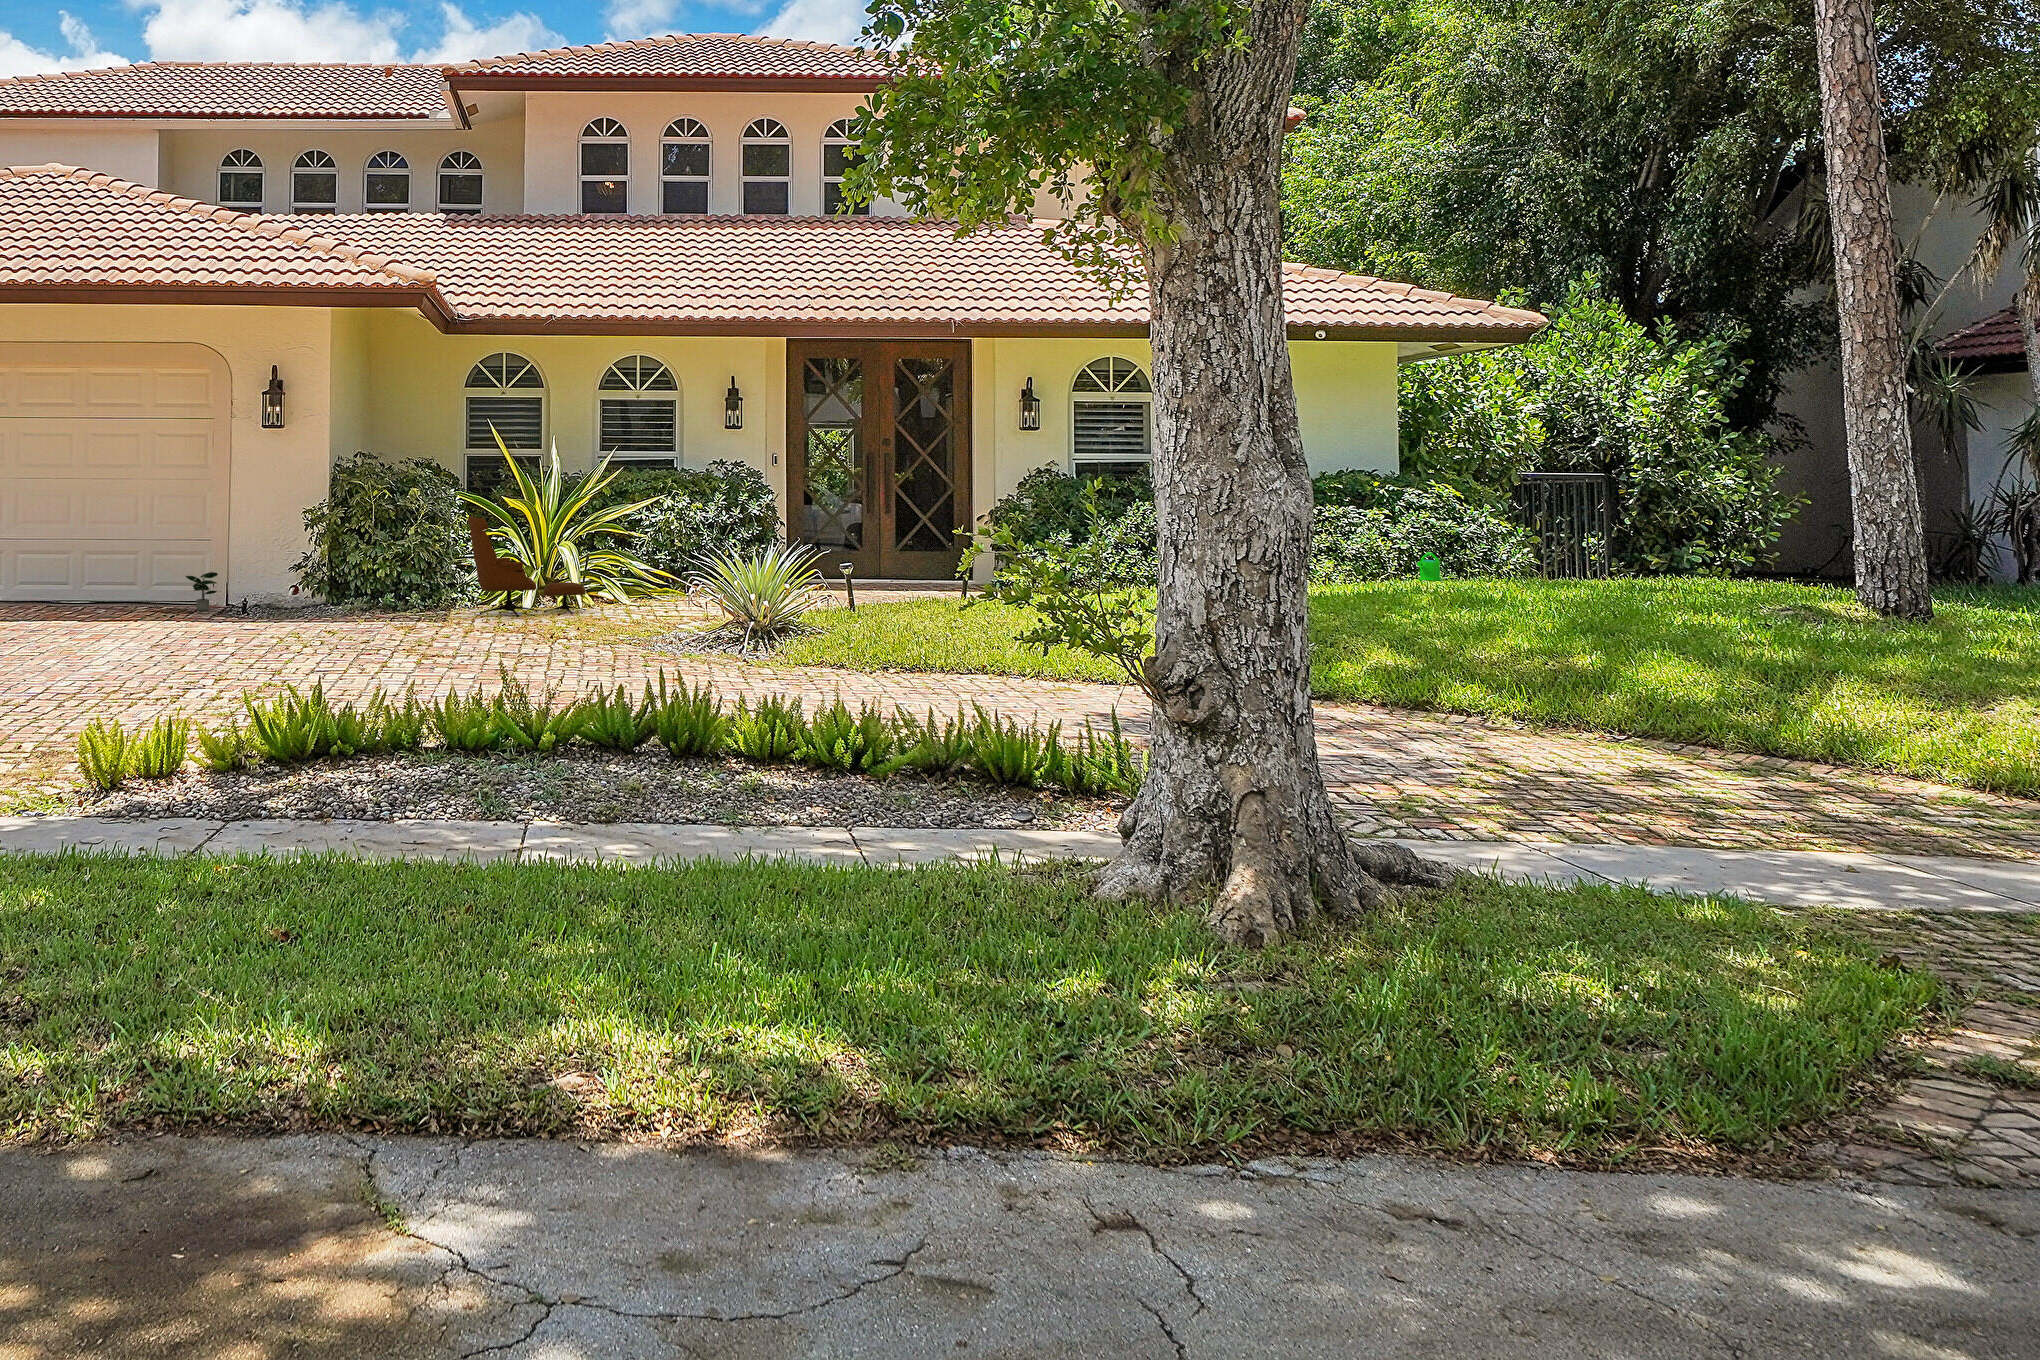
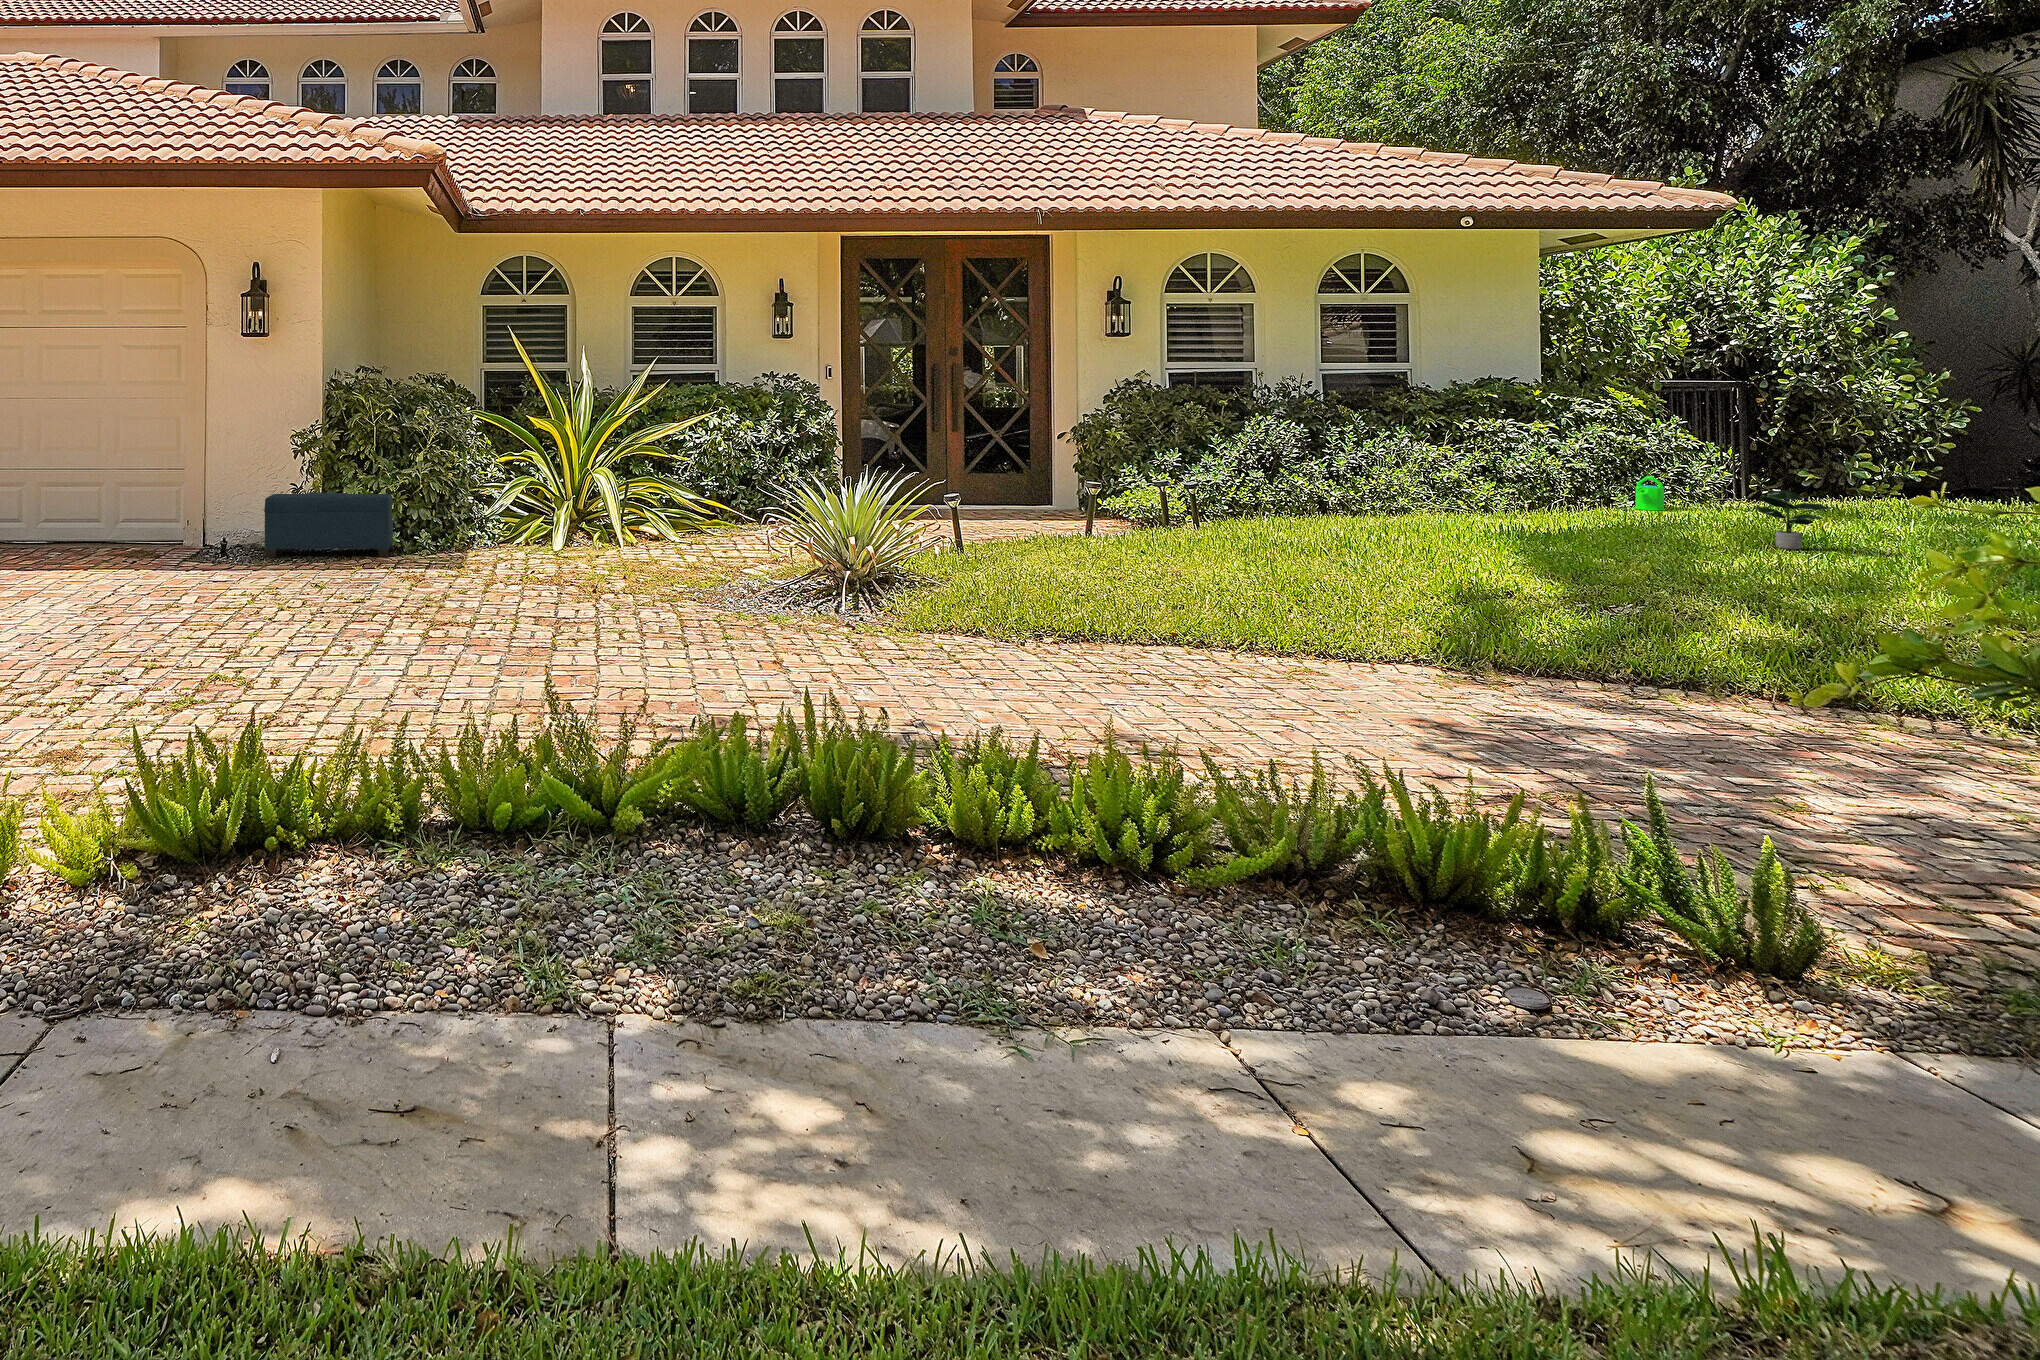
lounge chair: present [468,516,586,617] -> none [487,439,625,557]
bench: none [277,562,387,617] -> present [264,492,394,558]
potted plant: present [186,572,218,611] -> present [1755,491,1831,549]

